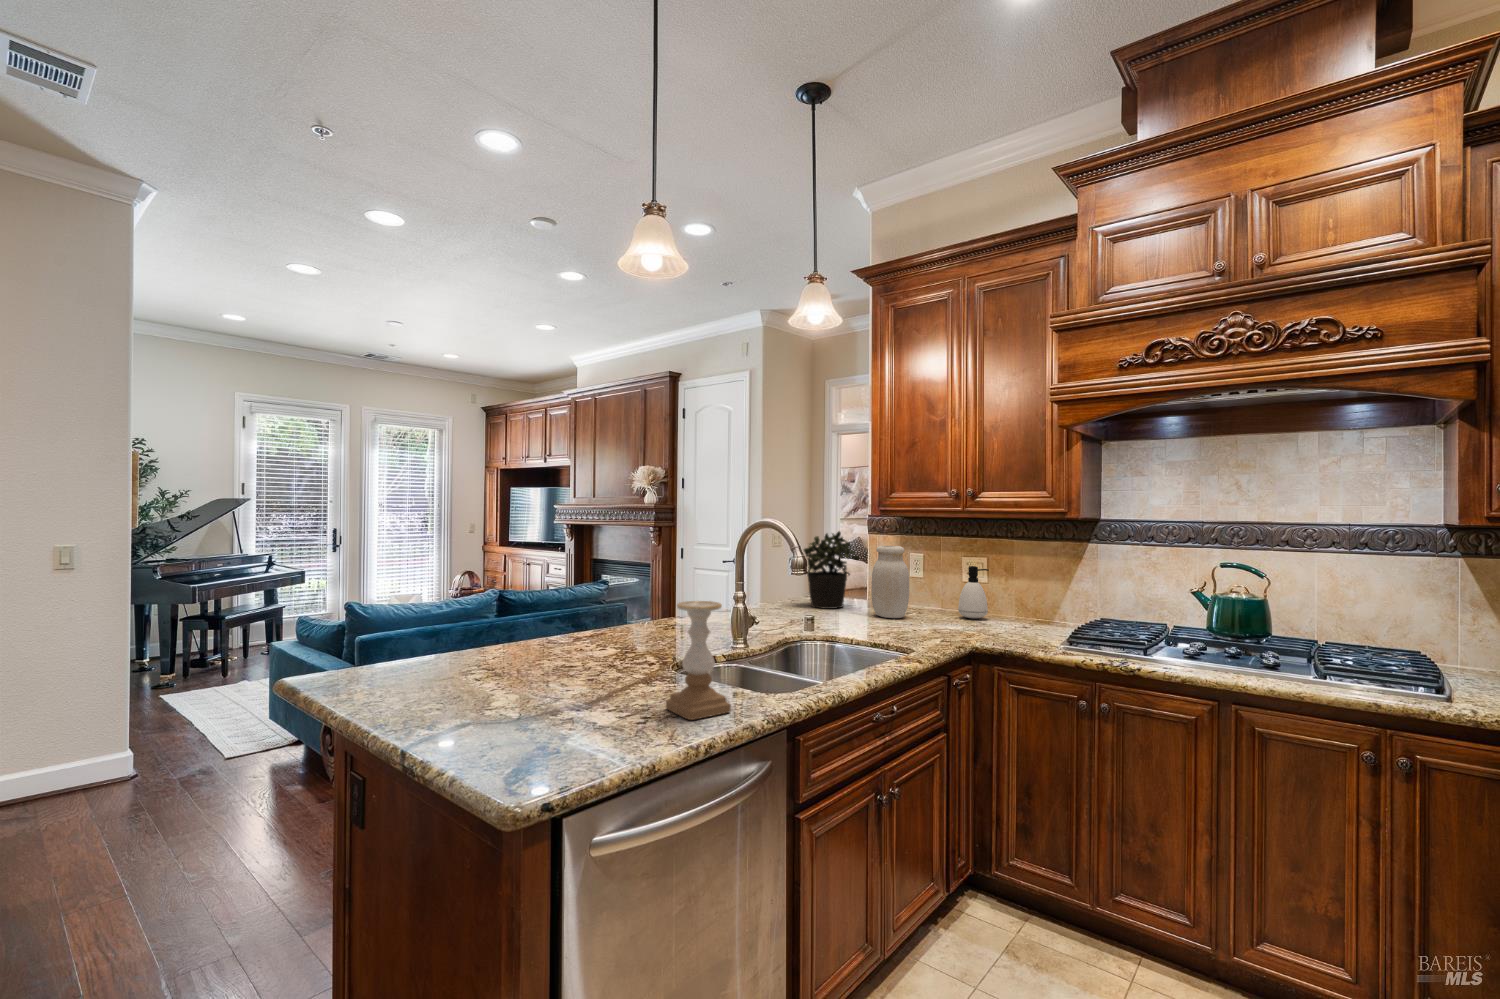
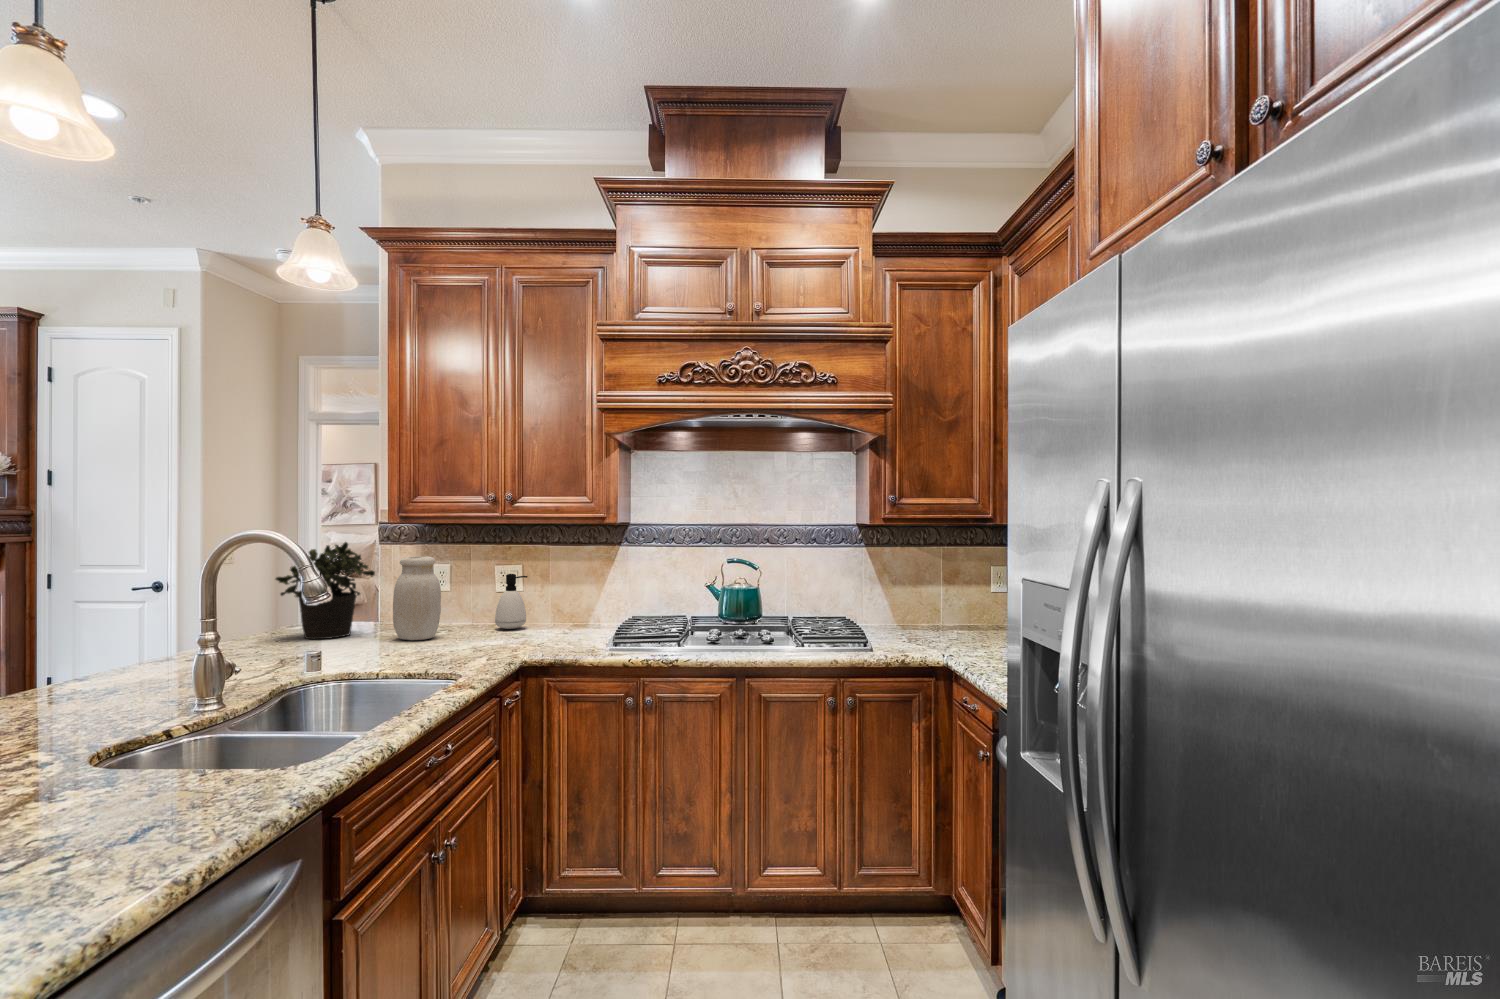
candle holder: present [666,601,731,720] -> none [98,651,232,841]

